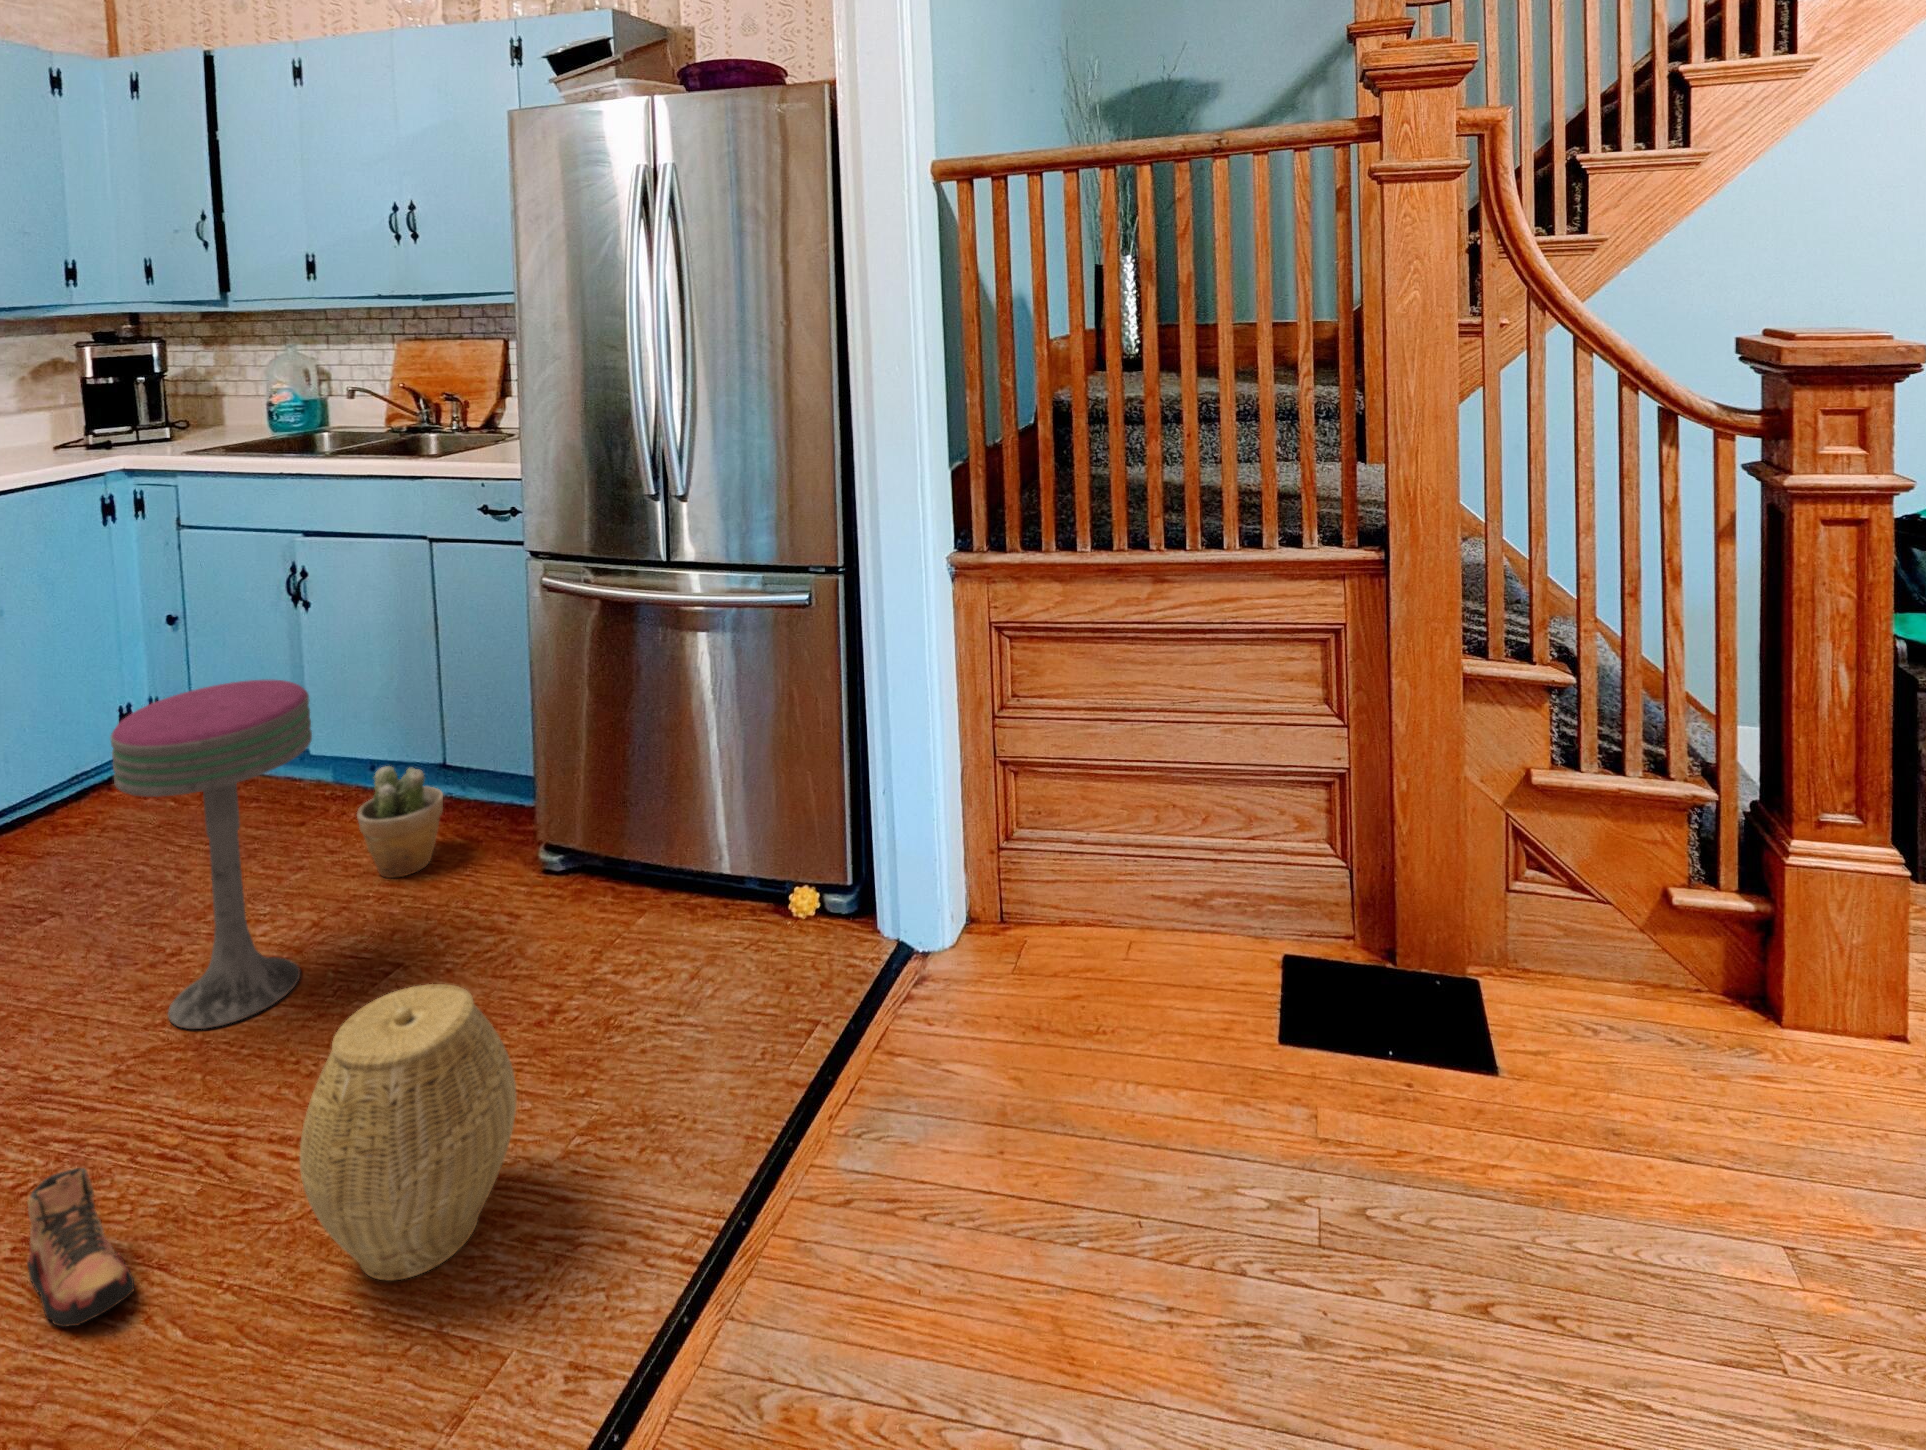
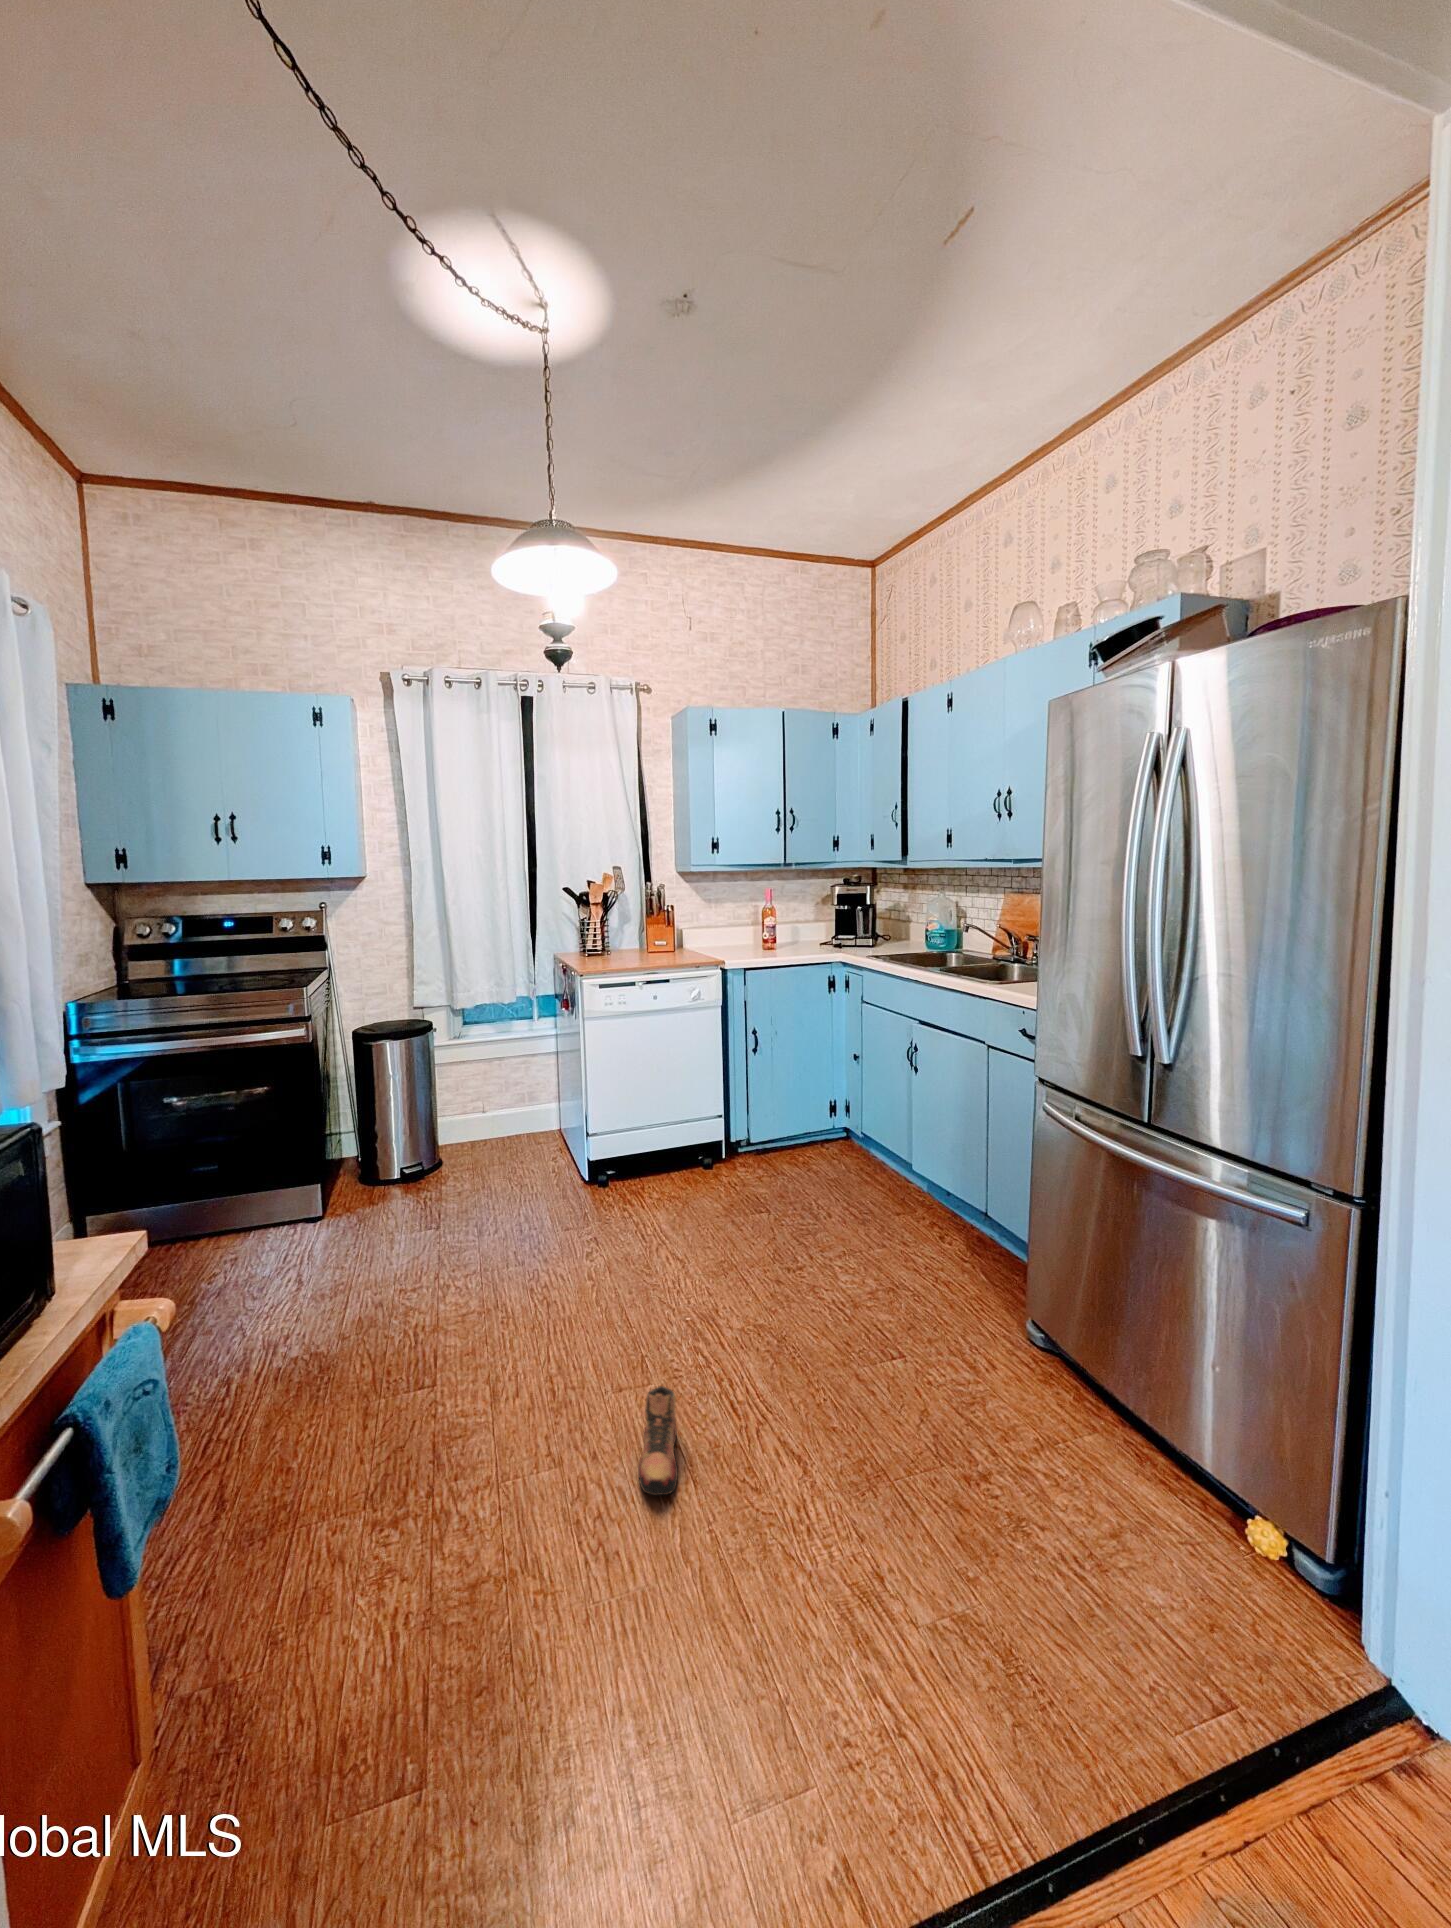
bar stool: present [111,680,312,1029] -> none [756,1113,865,1338]
potted plant: present [357,766,443,878] -> none [910,1202,969,1287]
woven basket: present [300,984,516,1281] -> none [735,1404,890,1647]

